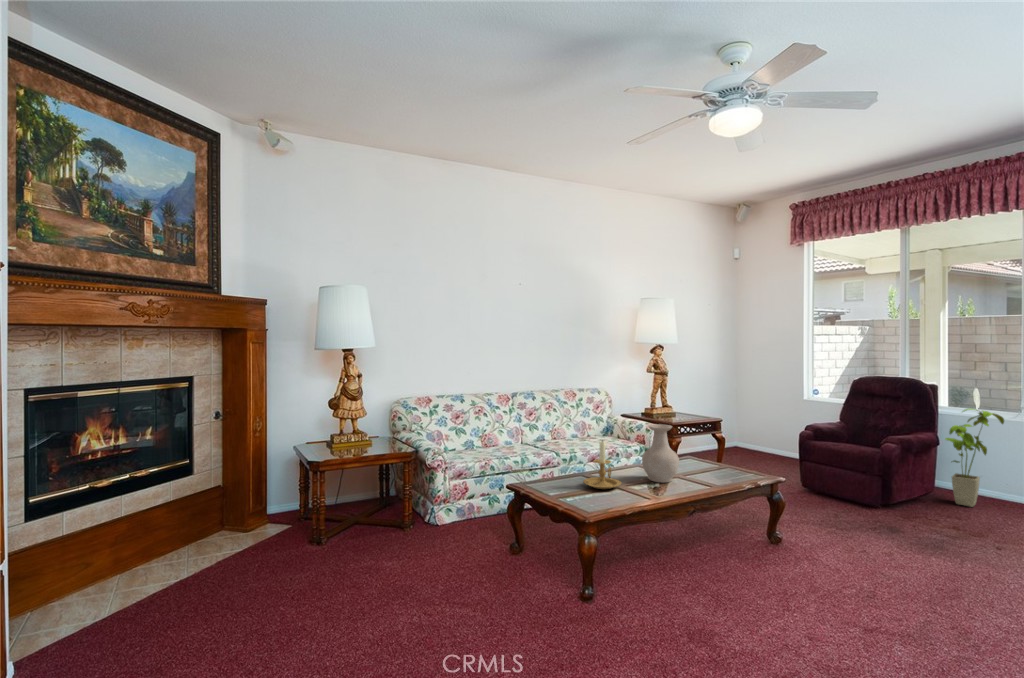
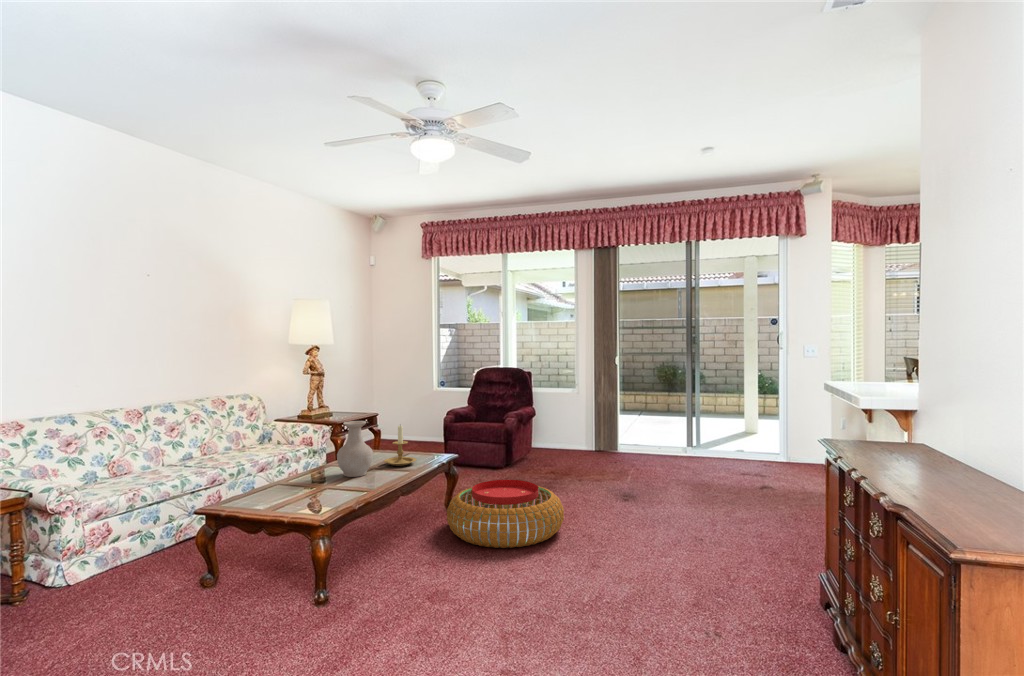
house plant: present [945,409,1004,507] -> none [534,389,568,460]
candle holder: present [583,441,621,489] -> present [384,425,417,466]
pouf: none [762,518,940,618] -> present [447,480,564,548]

